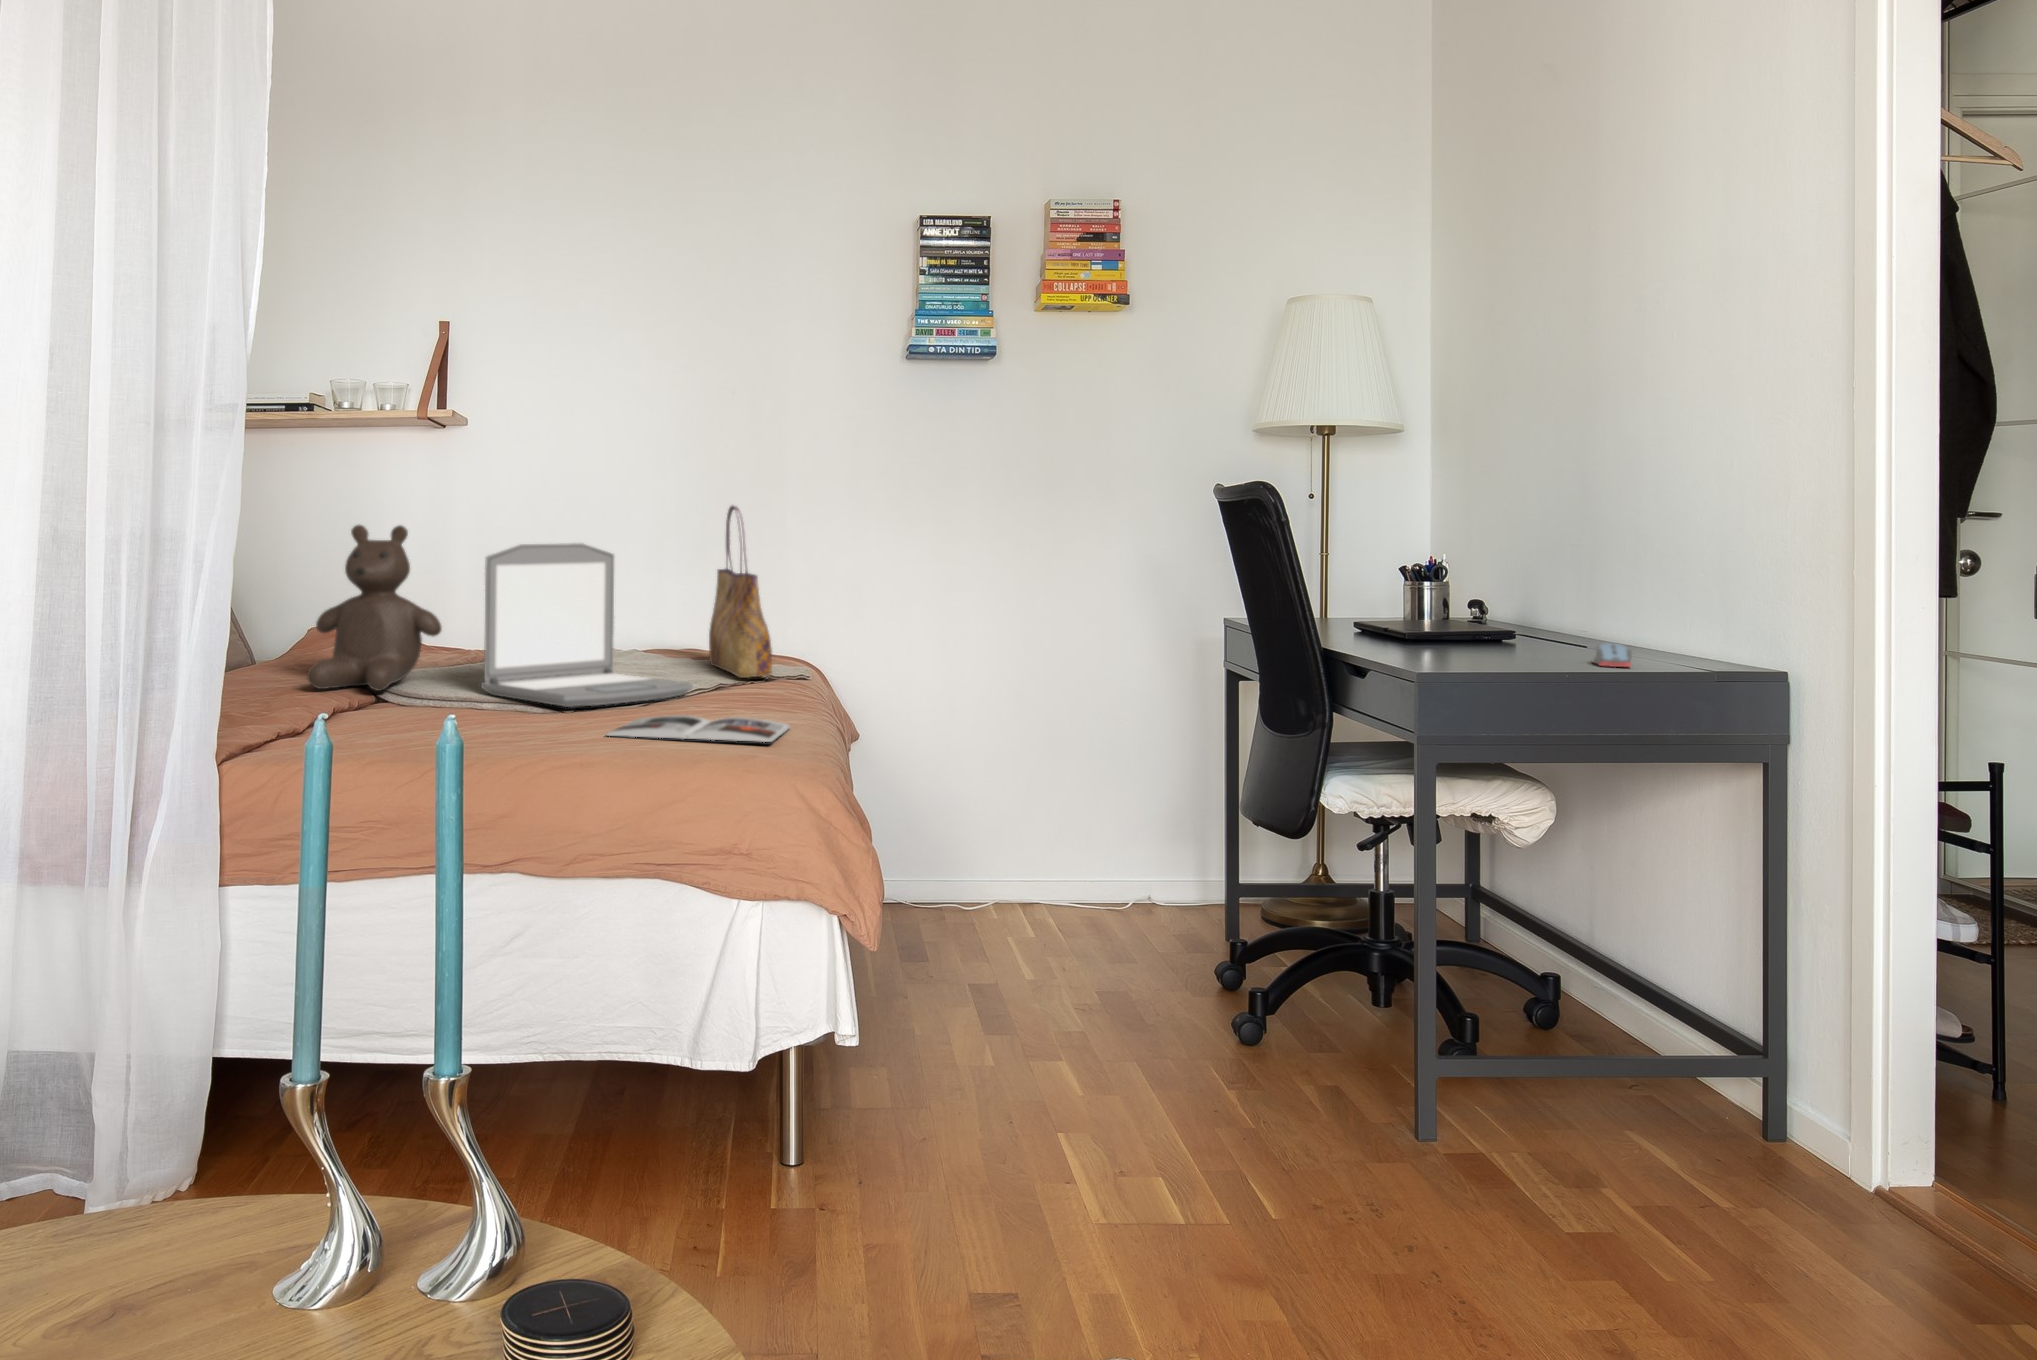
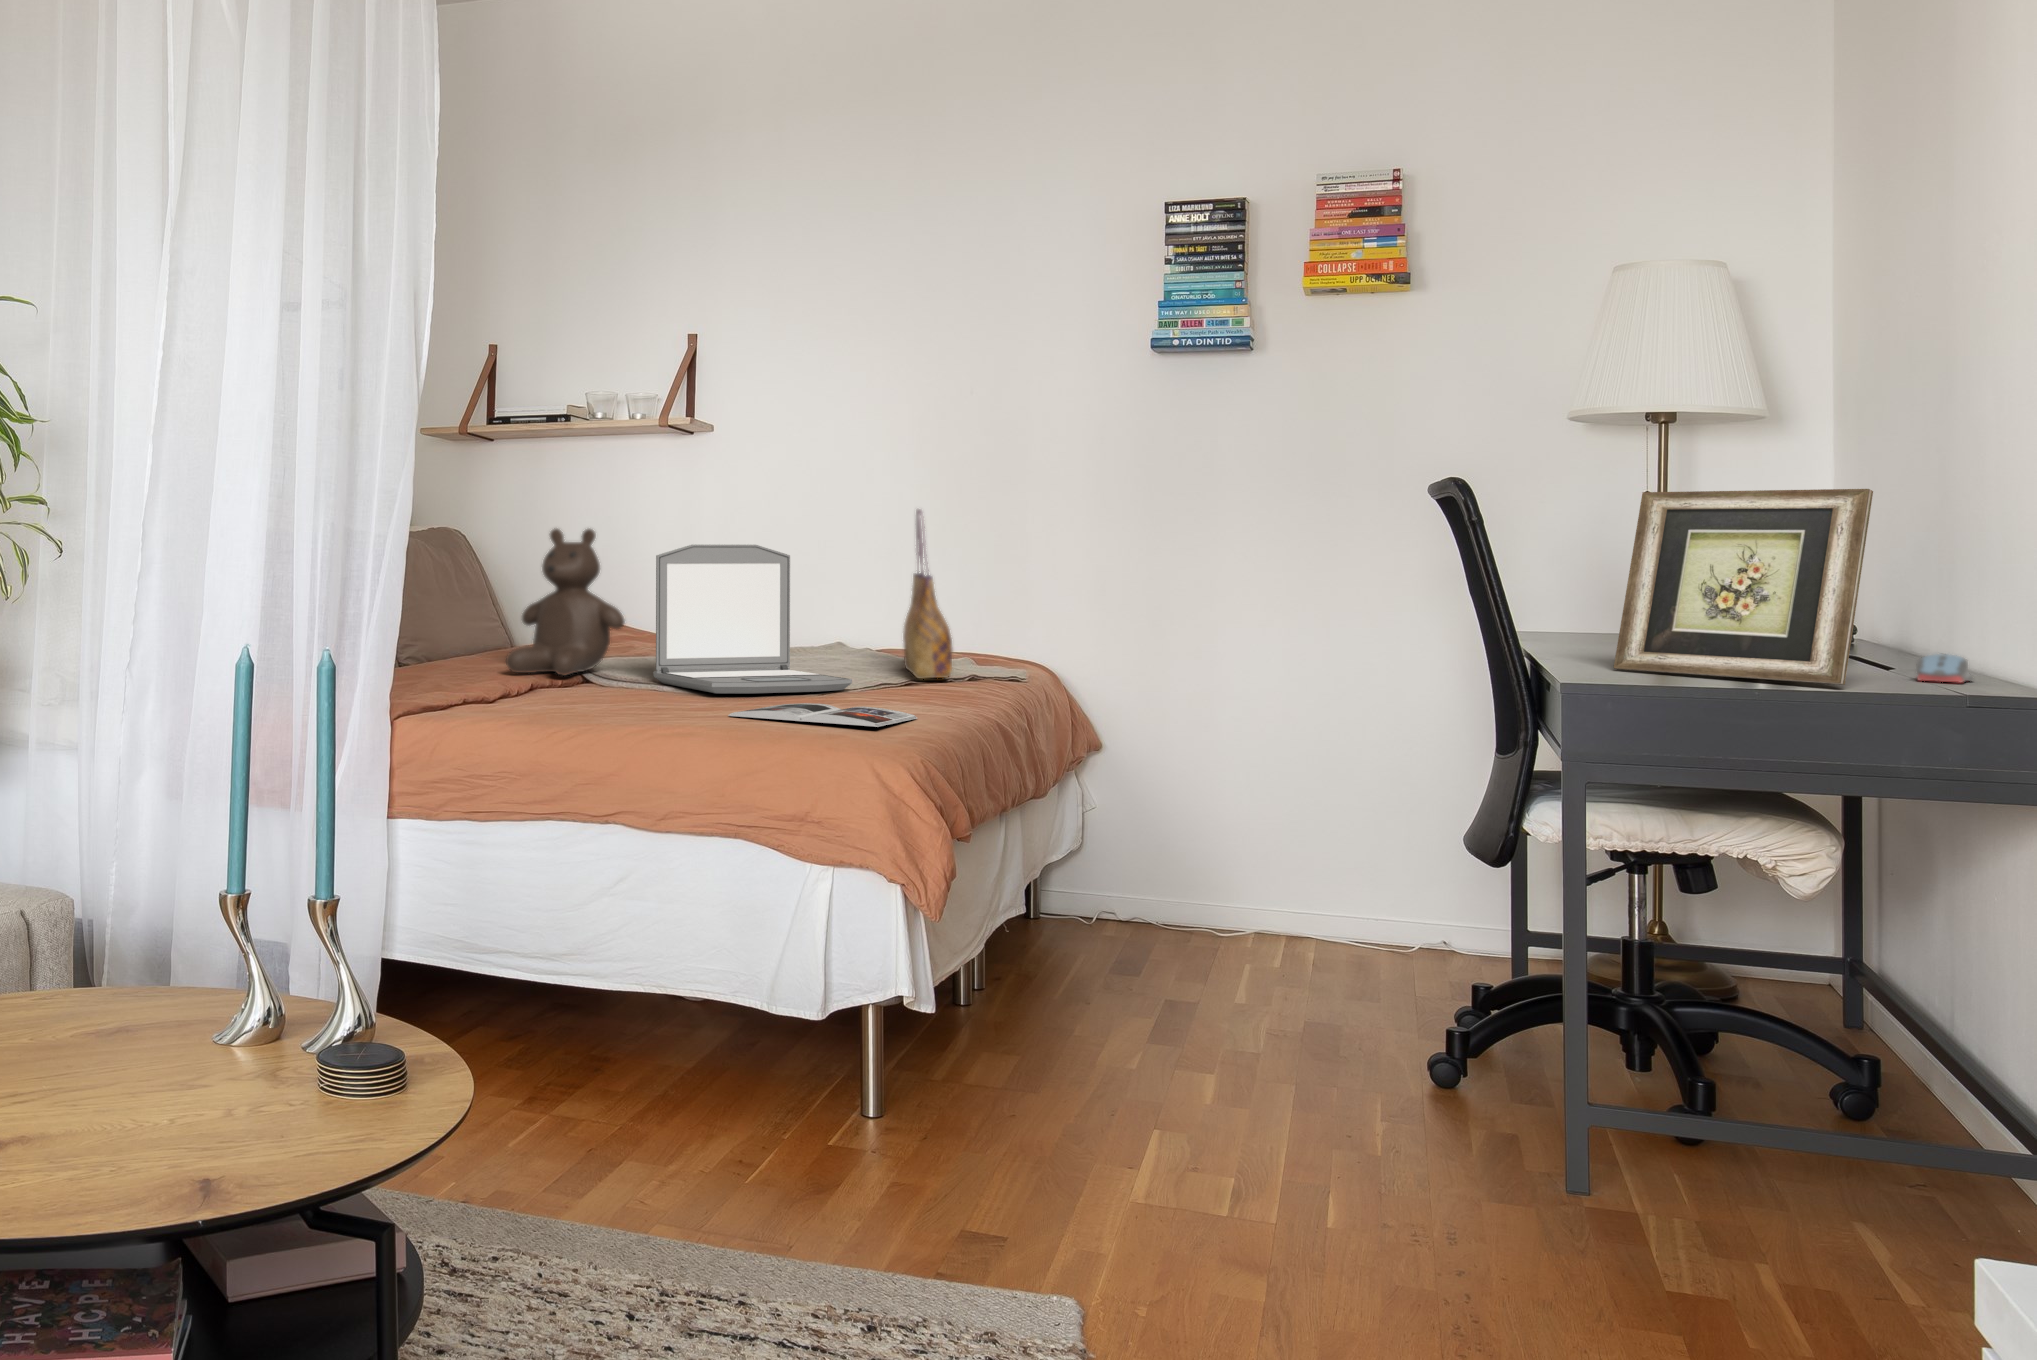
picture frame: none [1398,508,1595,675] -> present [1614,489,1873,685]

